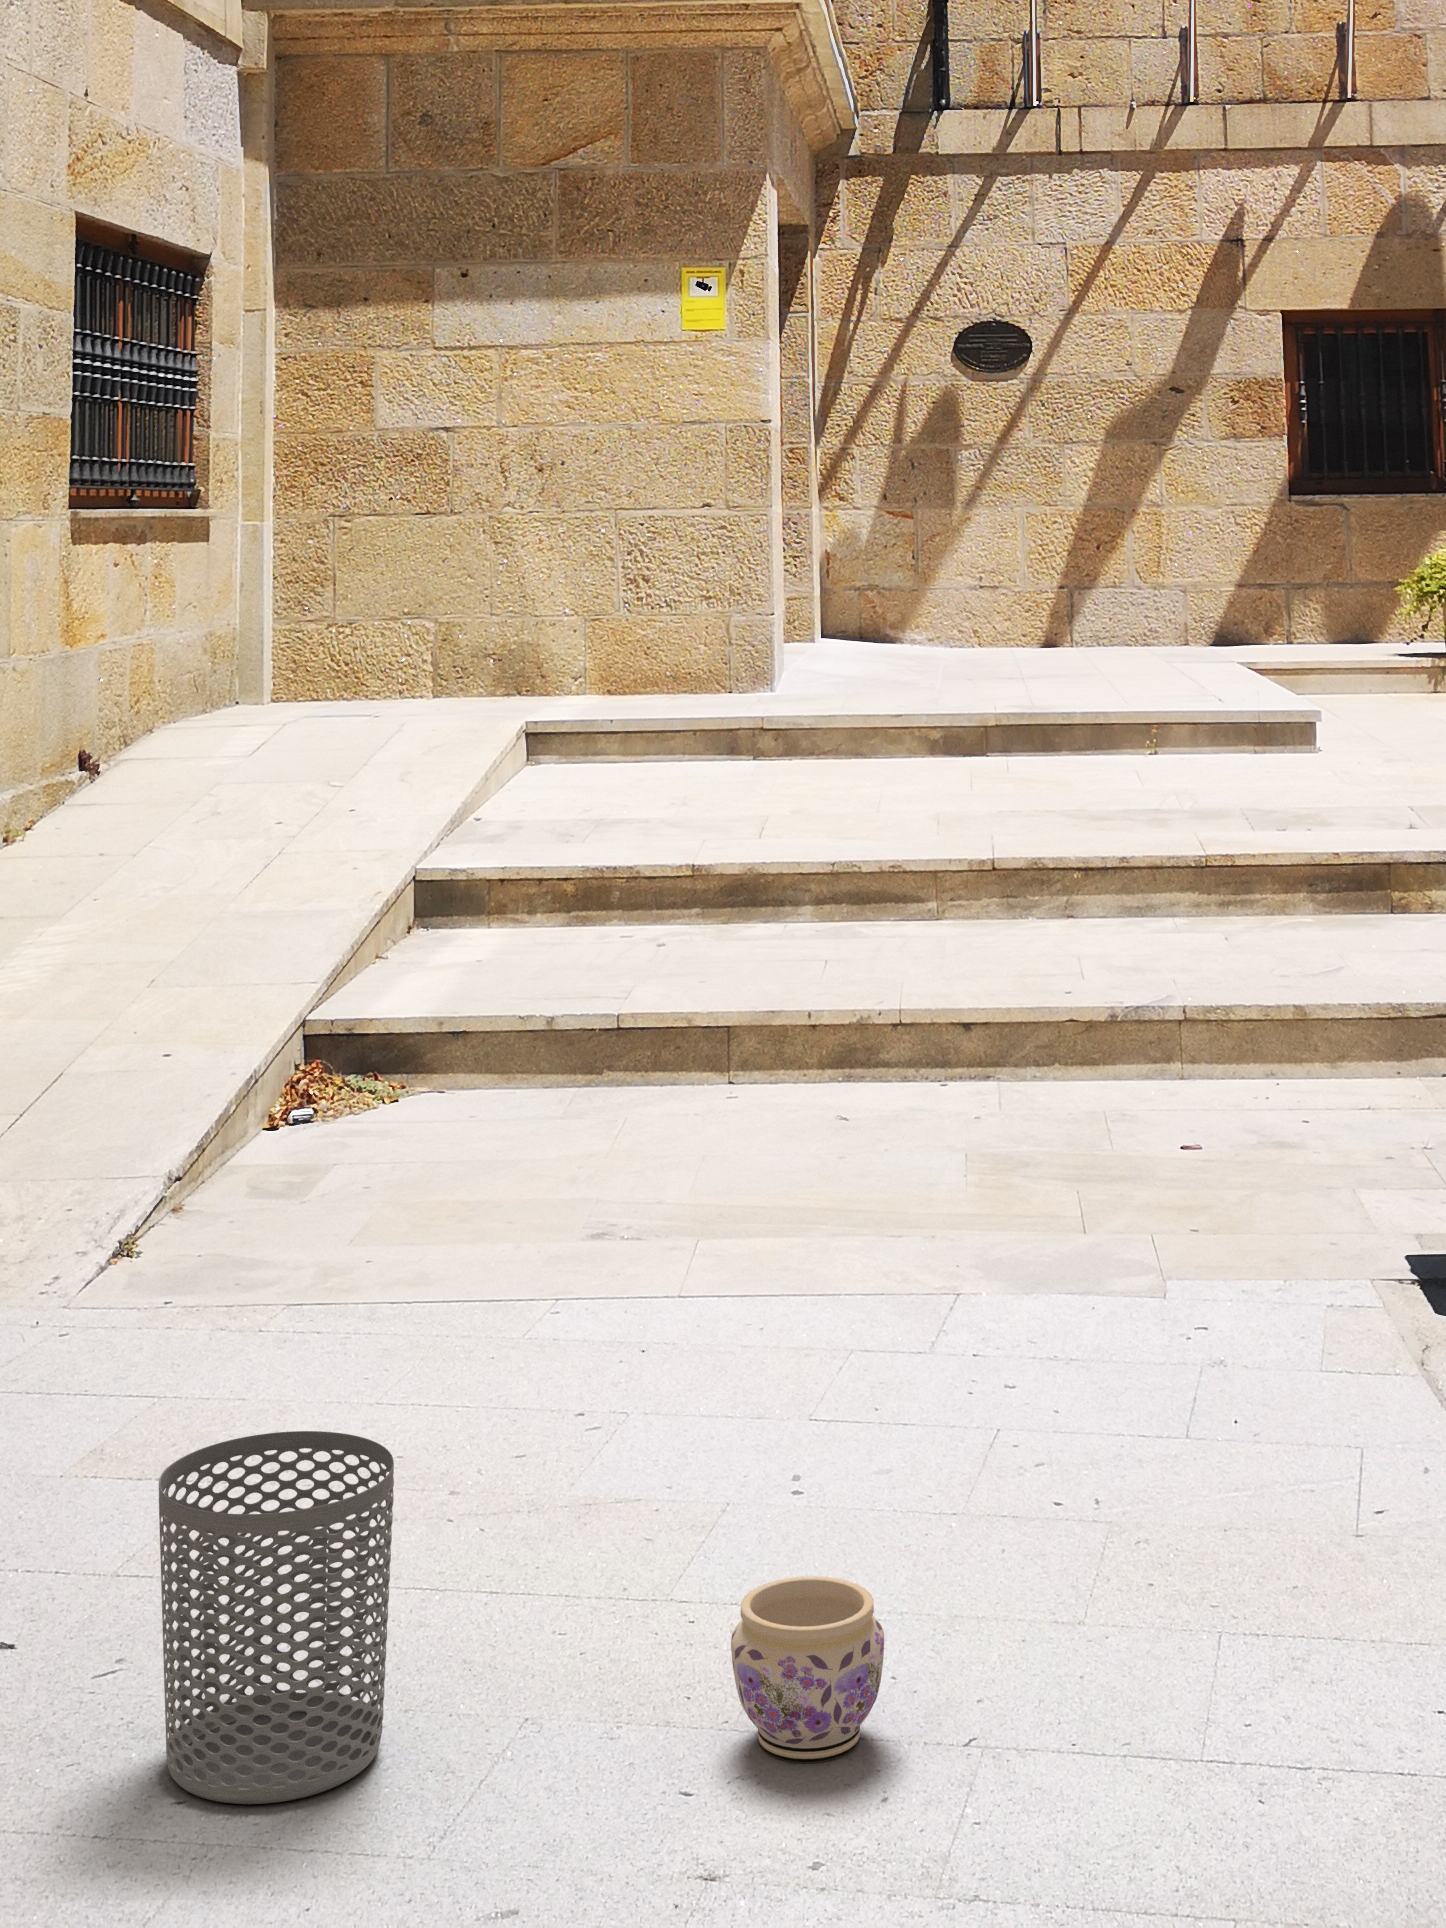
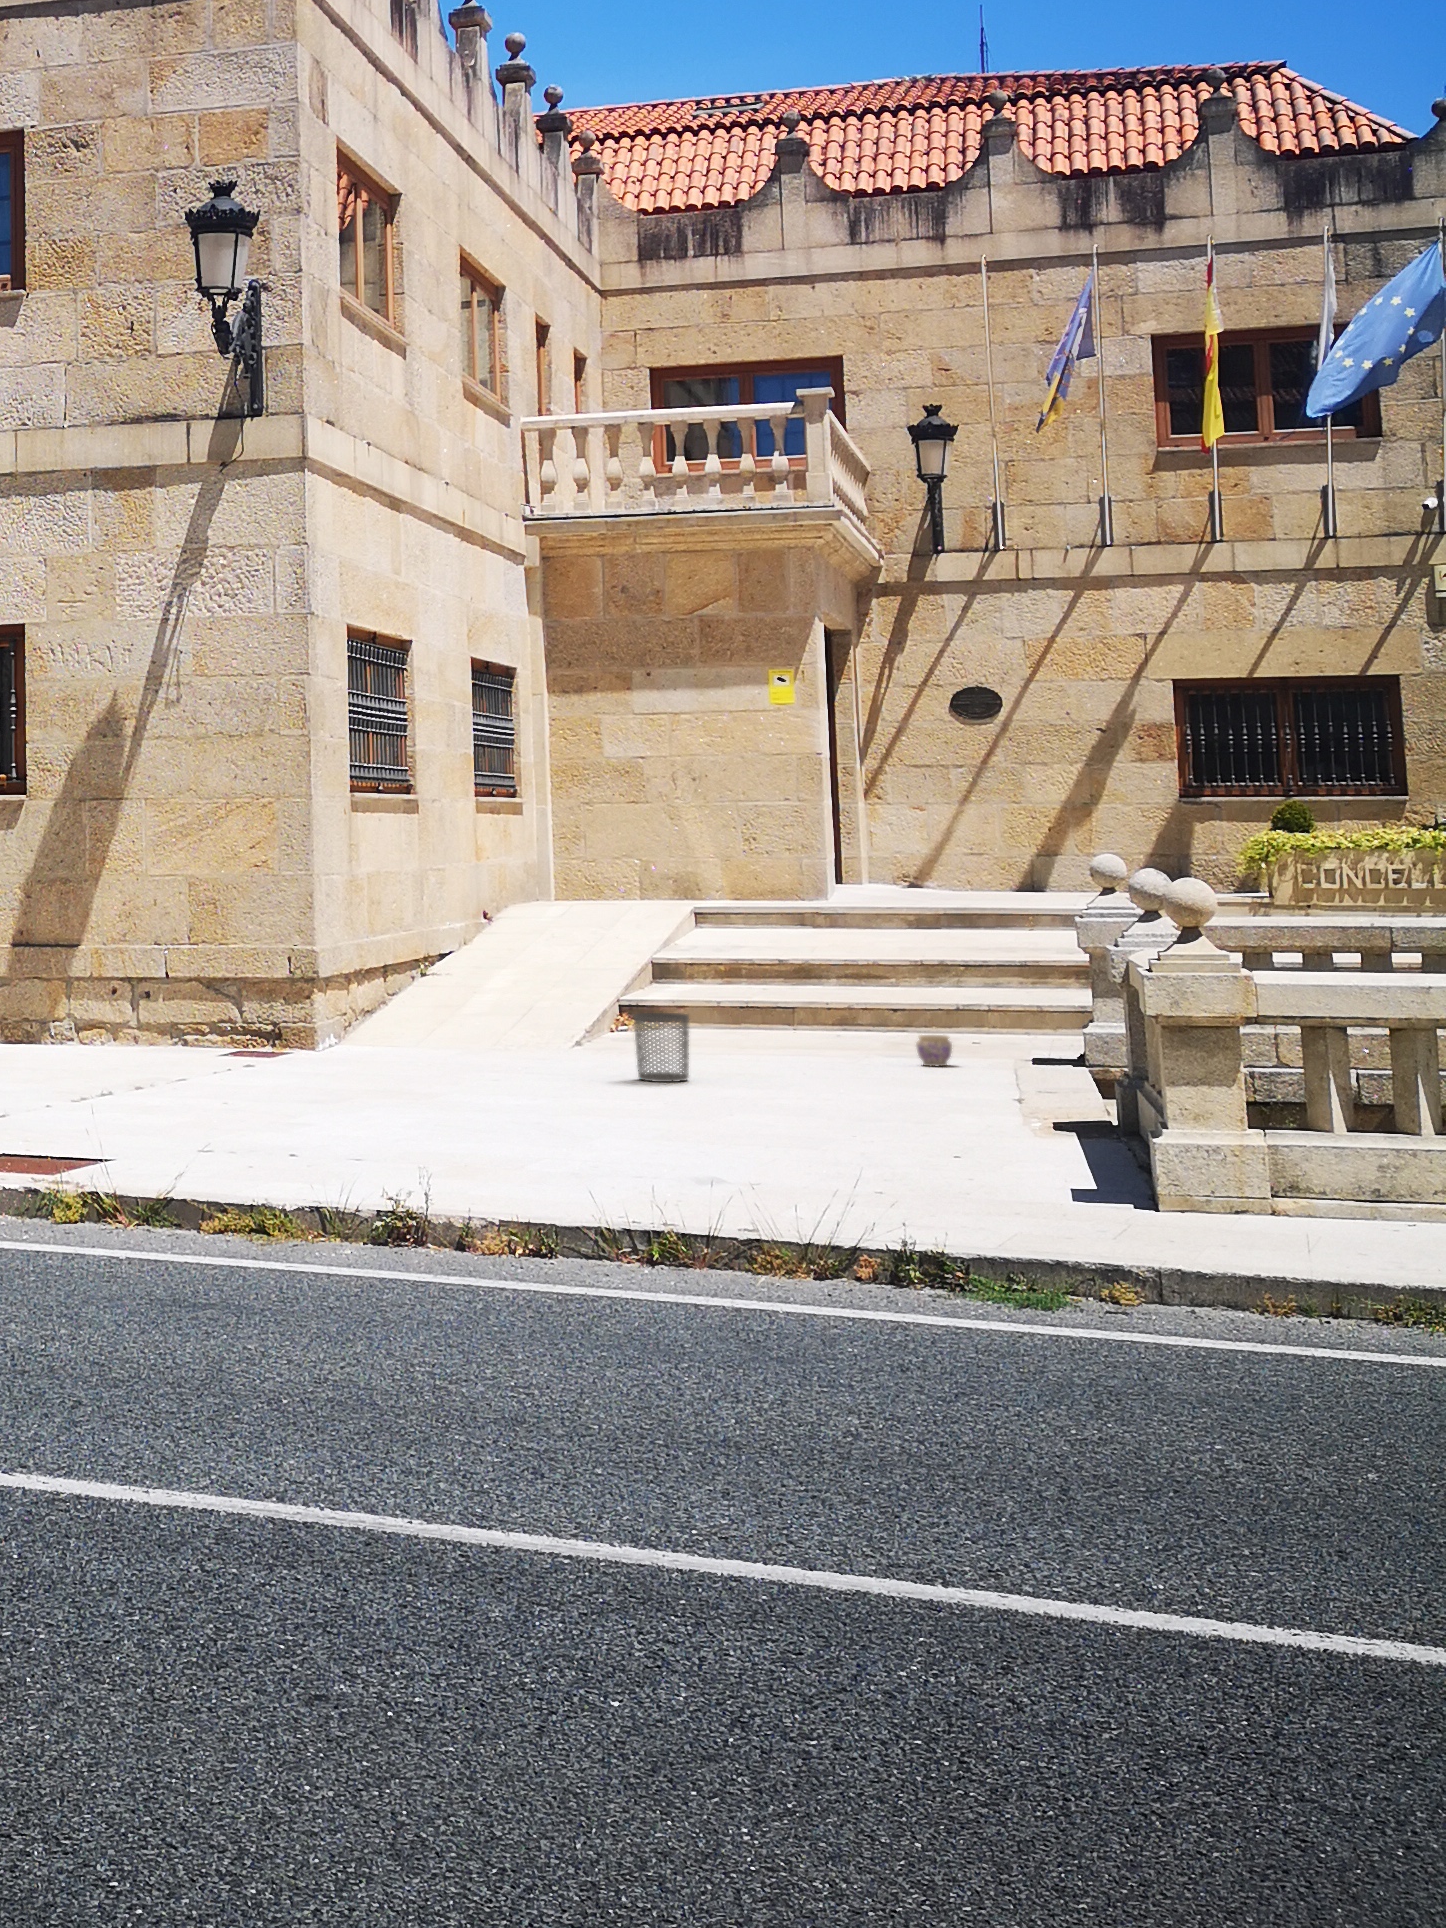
planter: present [731,1576,884,1763] -> present [916,1035,952,1066]

